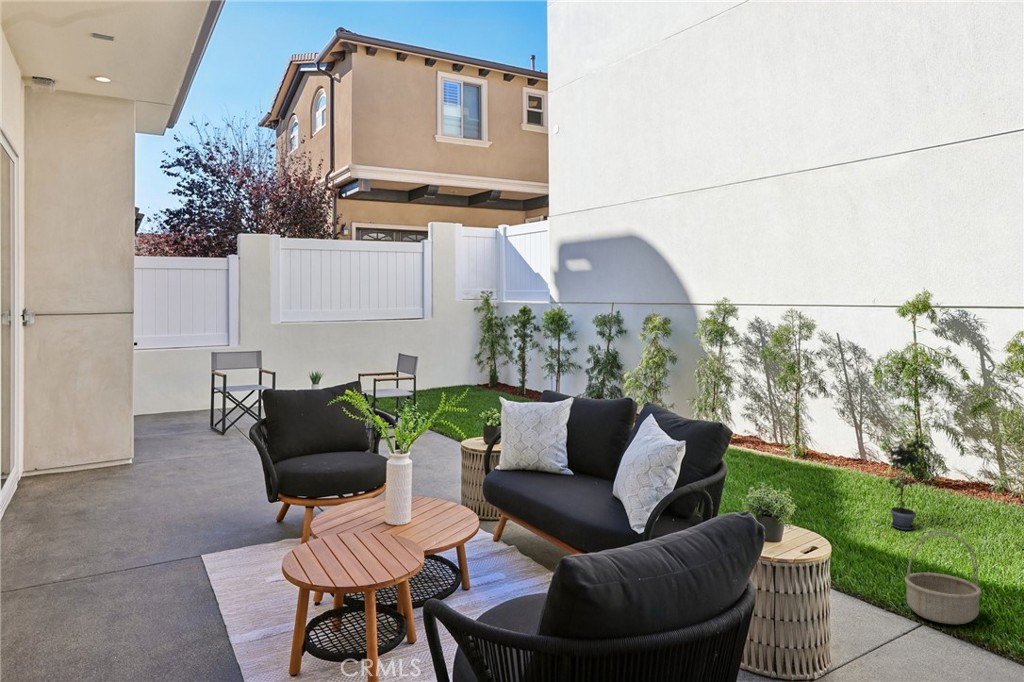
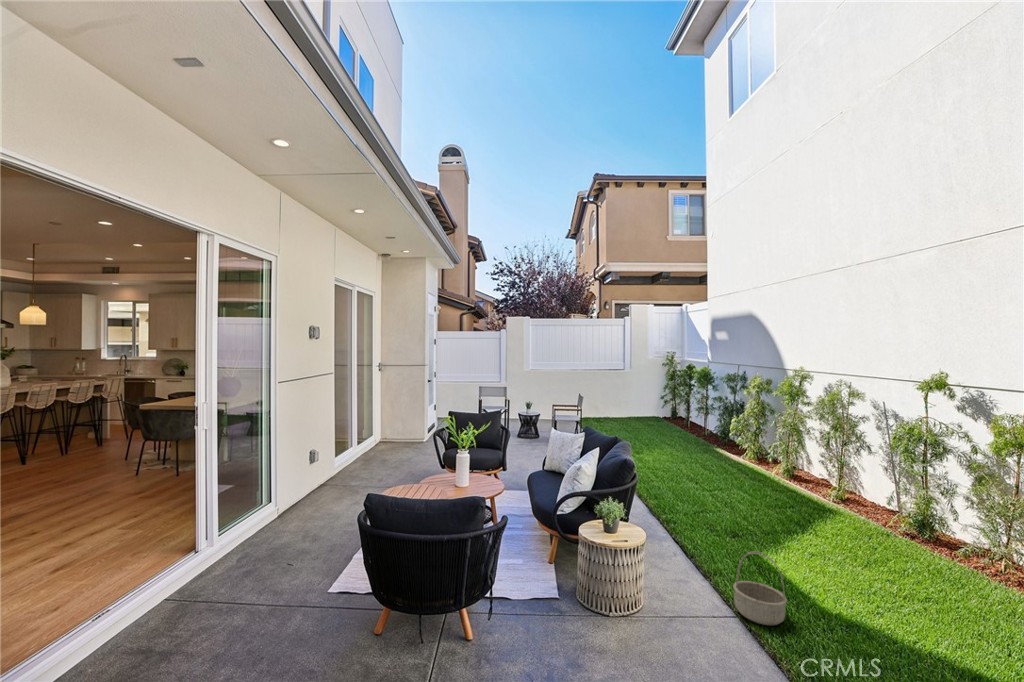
potted plant: present [888,435,929,530] -> none [819,489,862,568]

